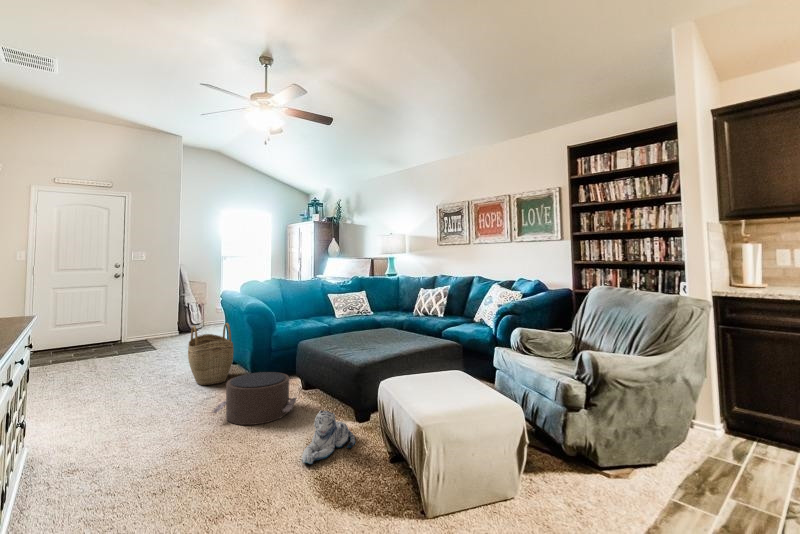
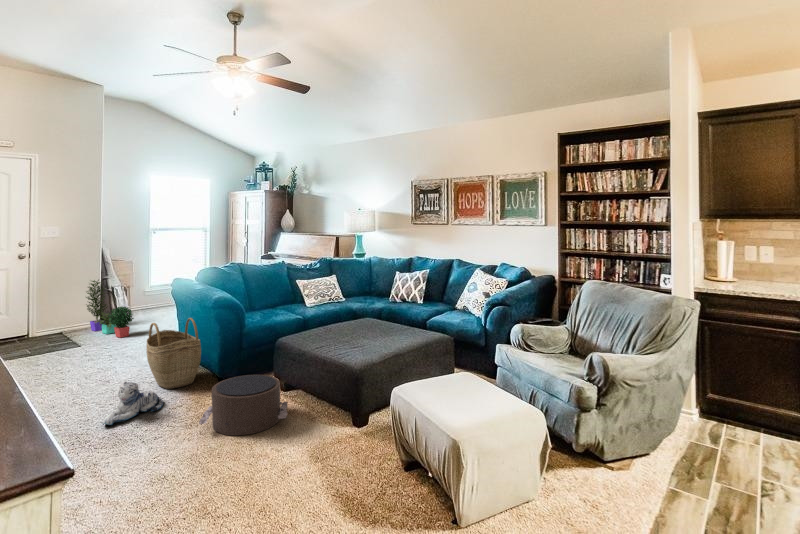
potted plant: none [159,296,195,345] -> present [86,280,134,338]
plush toy: present [302,410,355,464] -> present [102,382,164,425]

